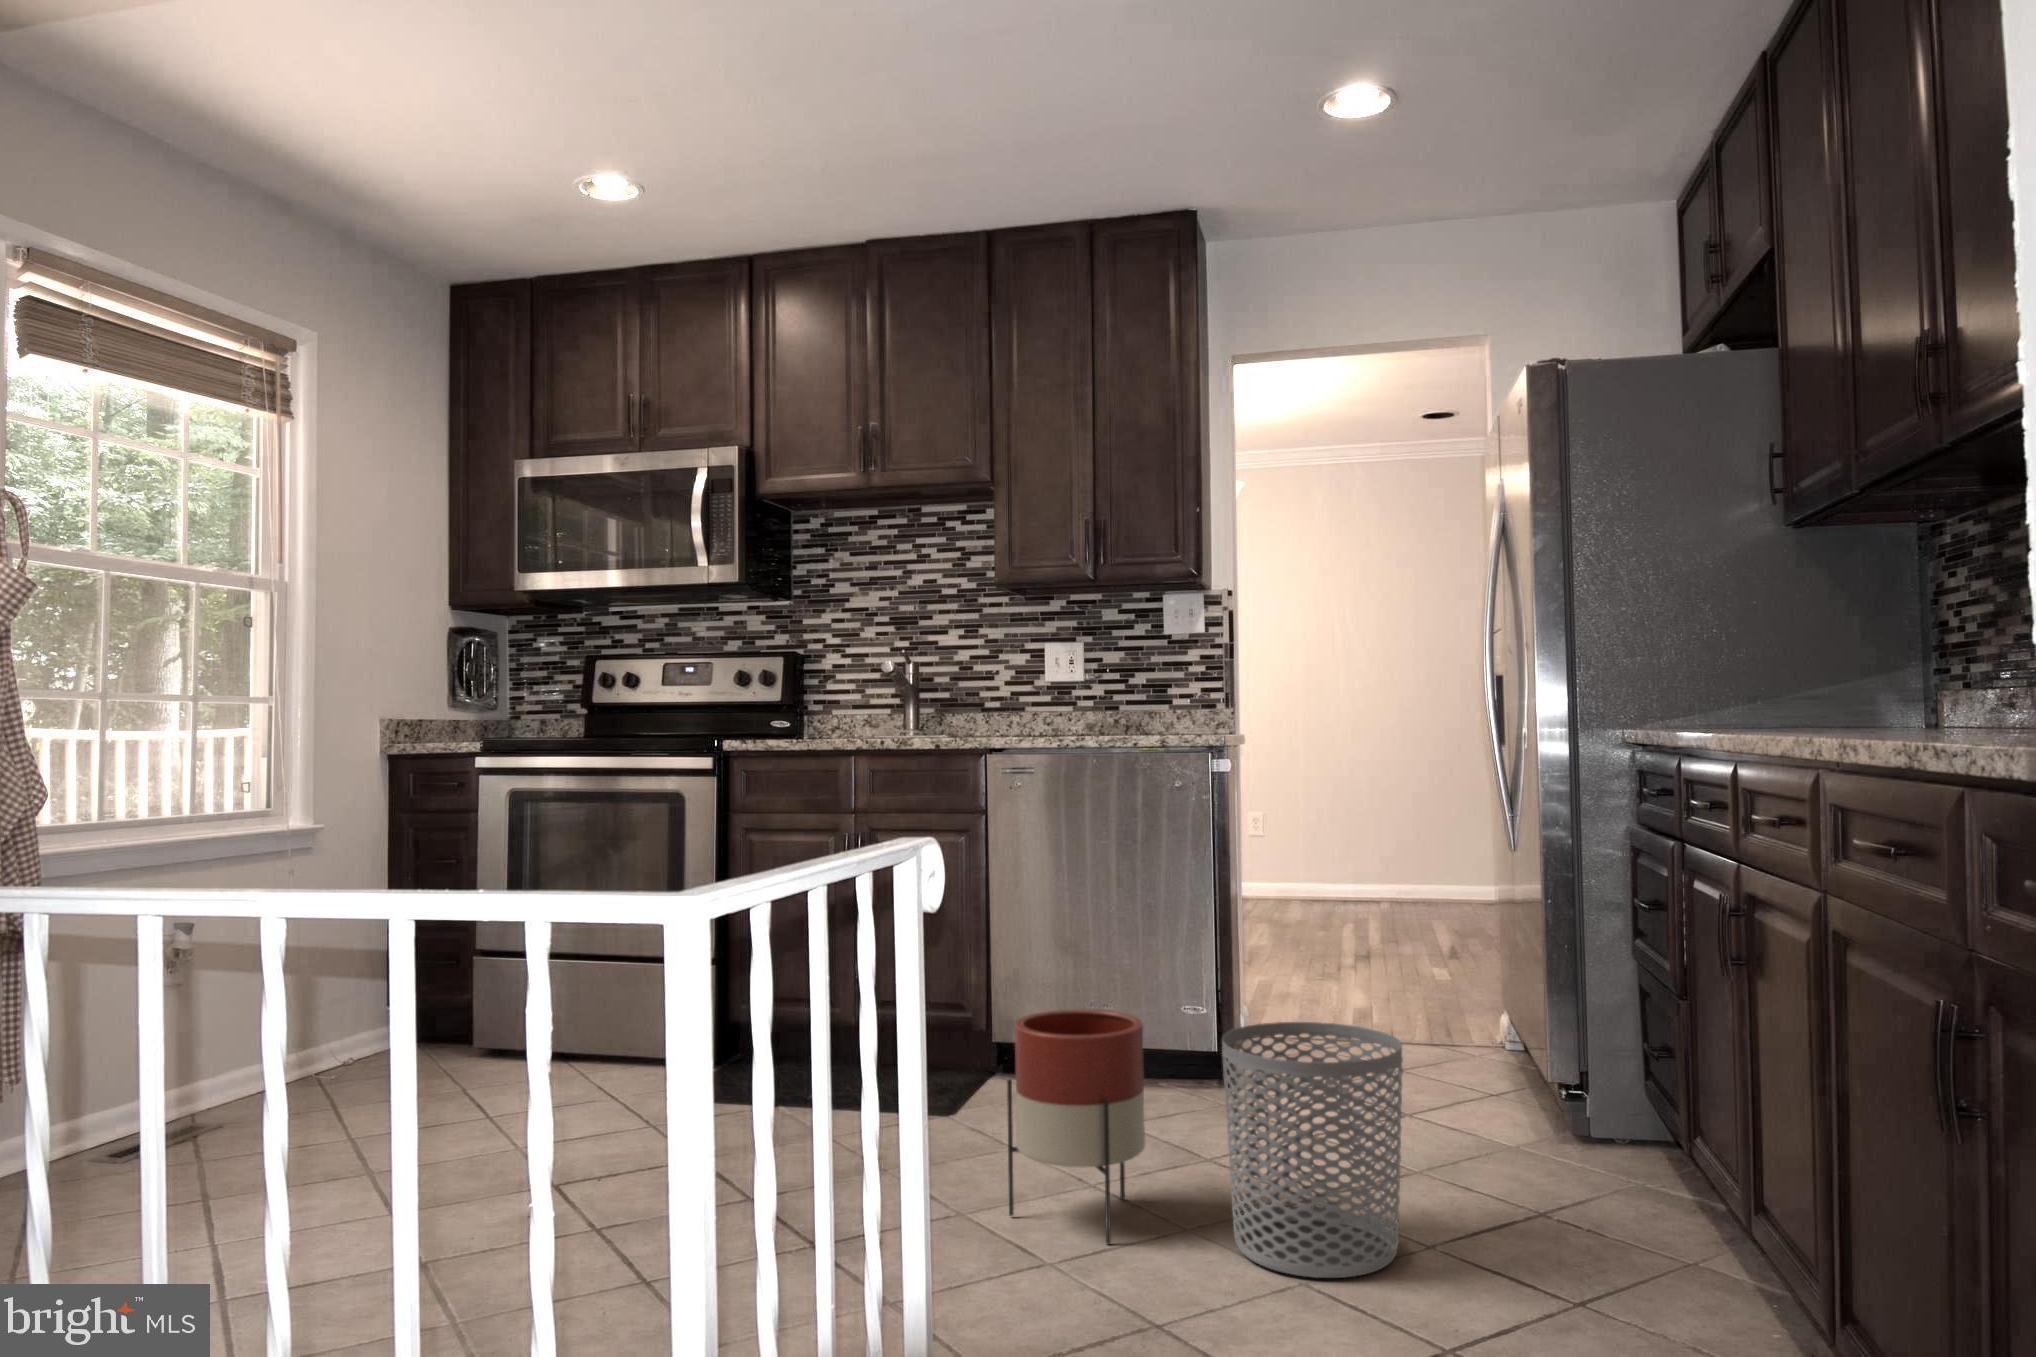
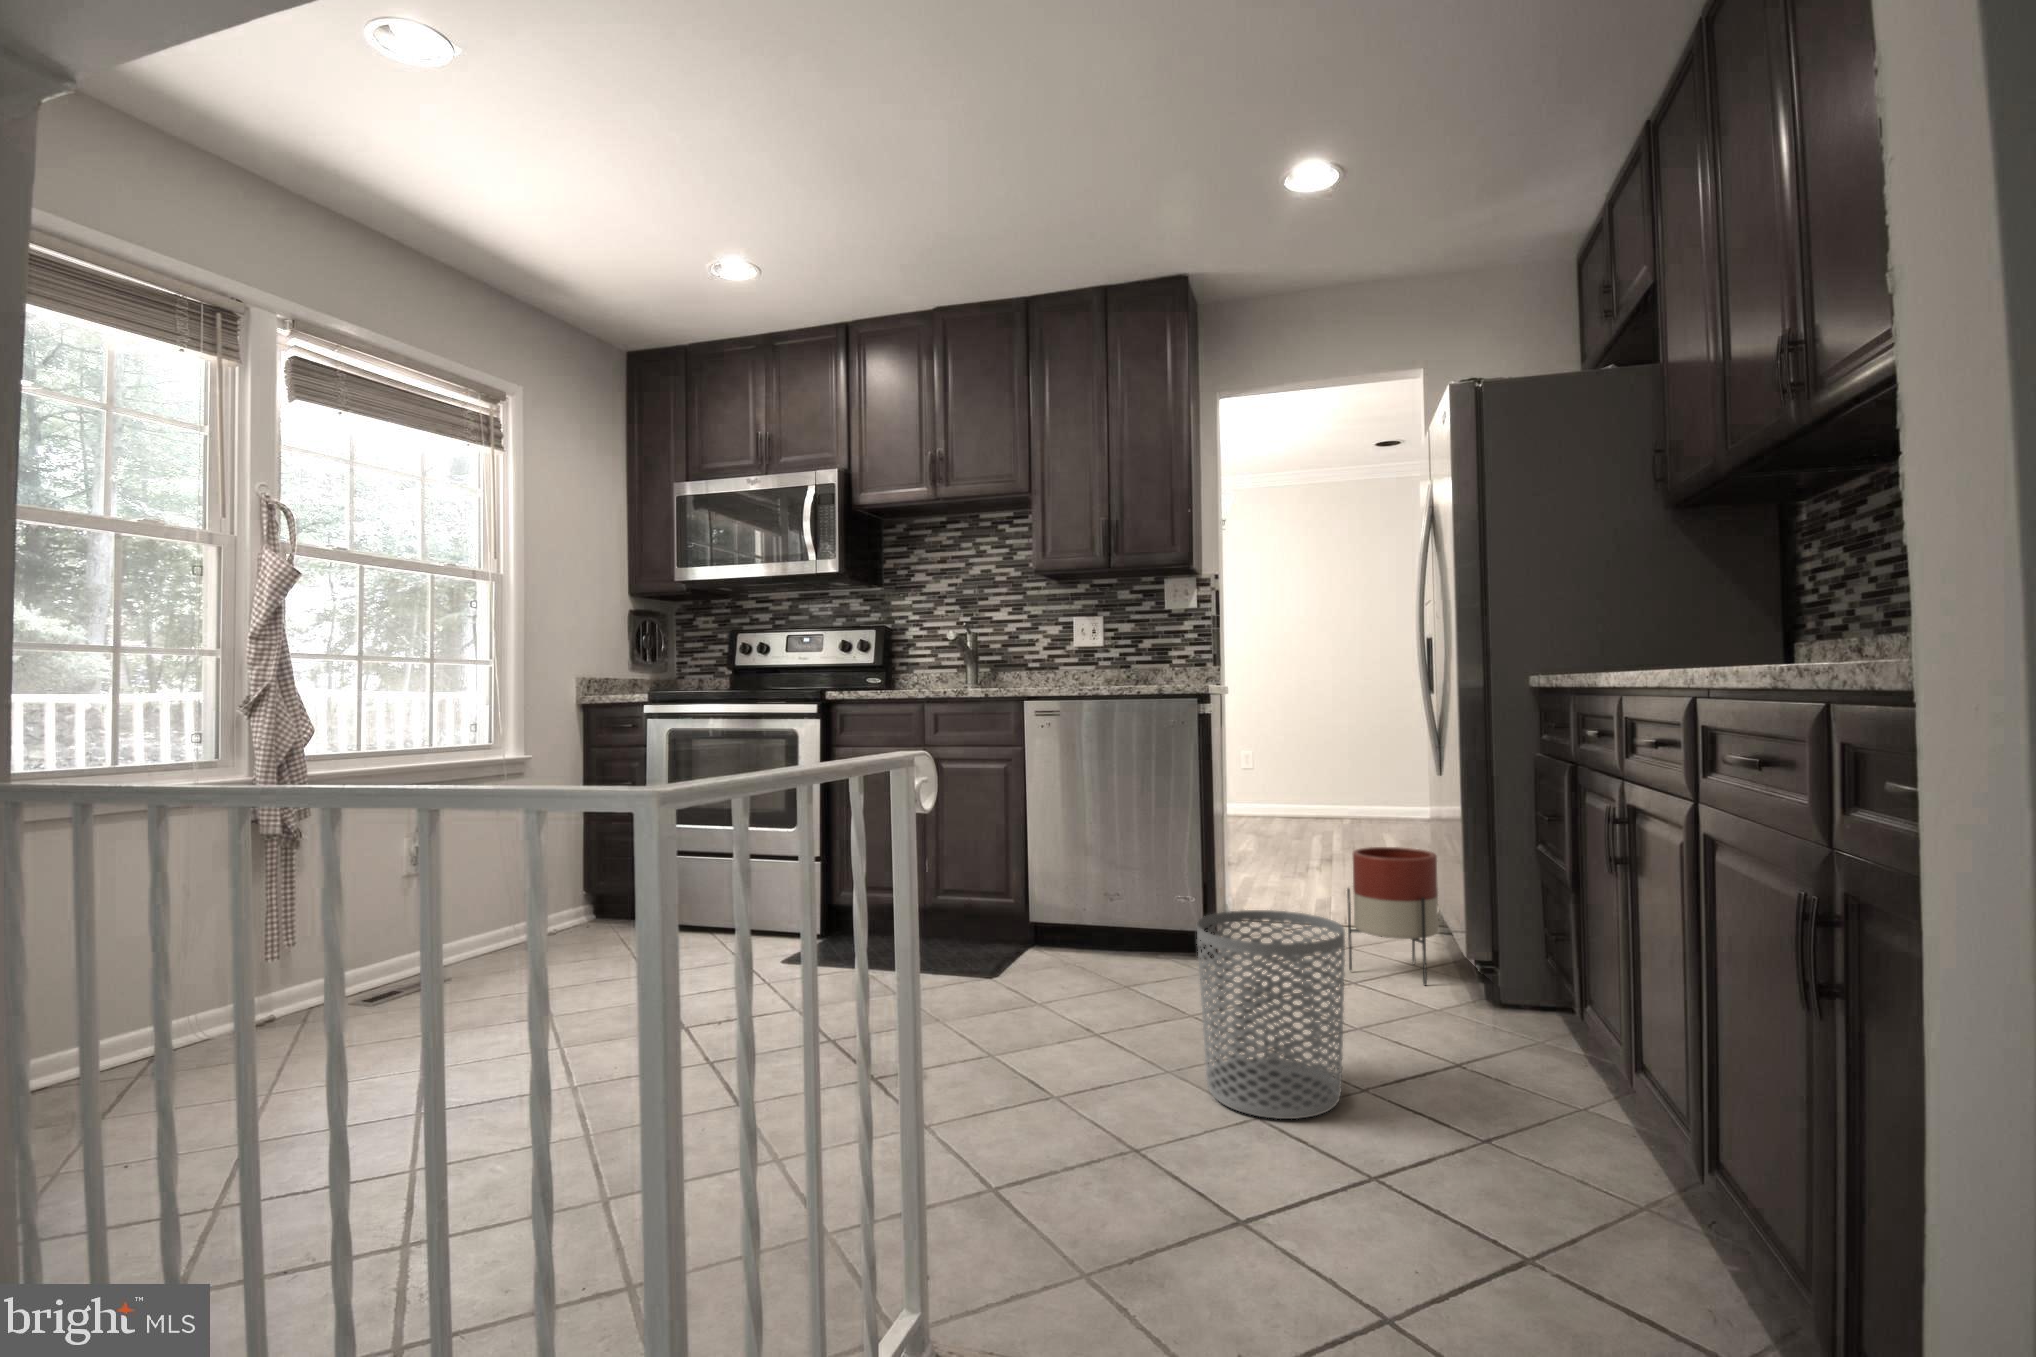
planter: present [1007,1010,1145,1245] -> present [1347,847,1439,985]

